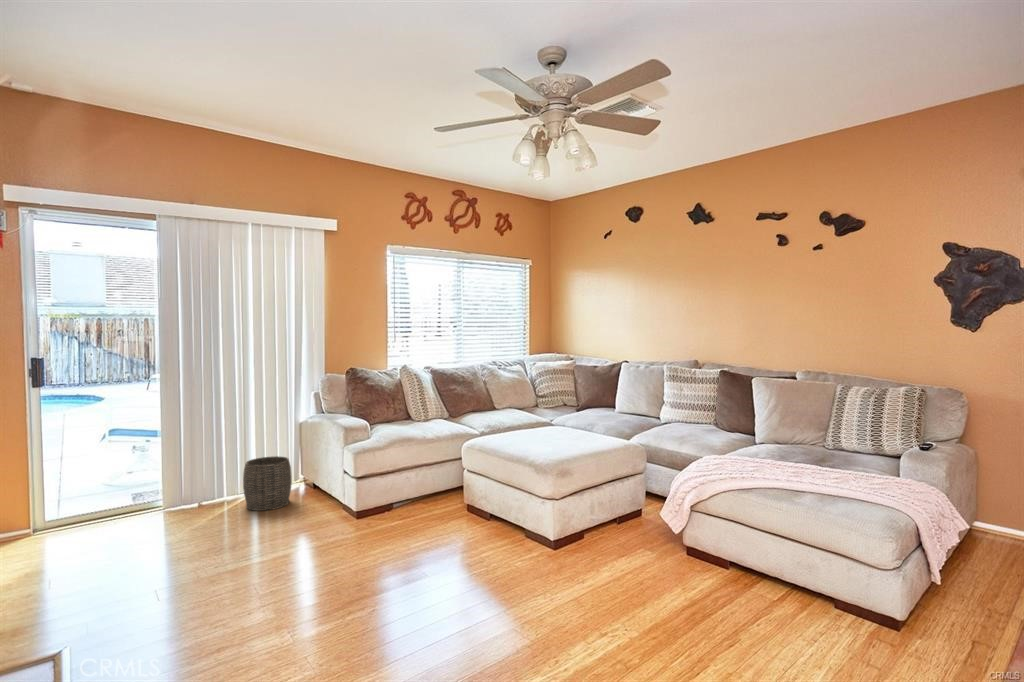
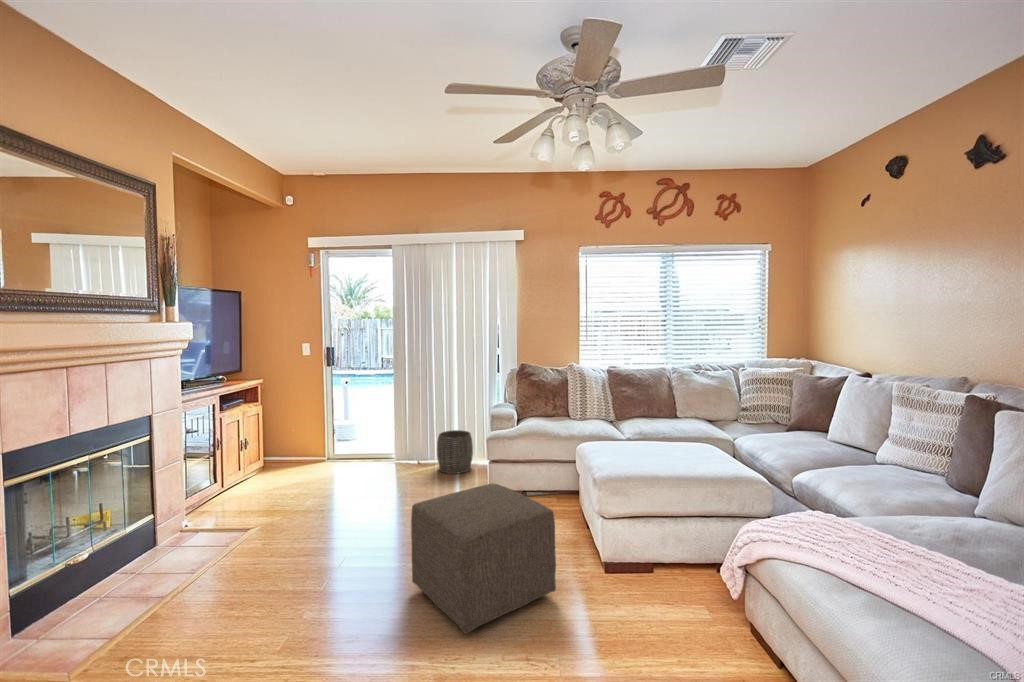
ottoman: none [416,476,538,598] -> present [411,483,556,634]

